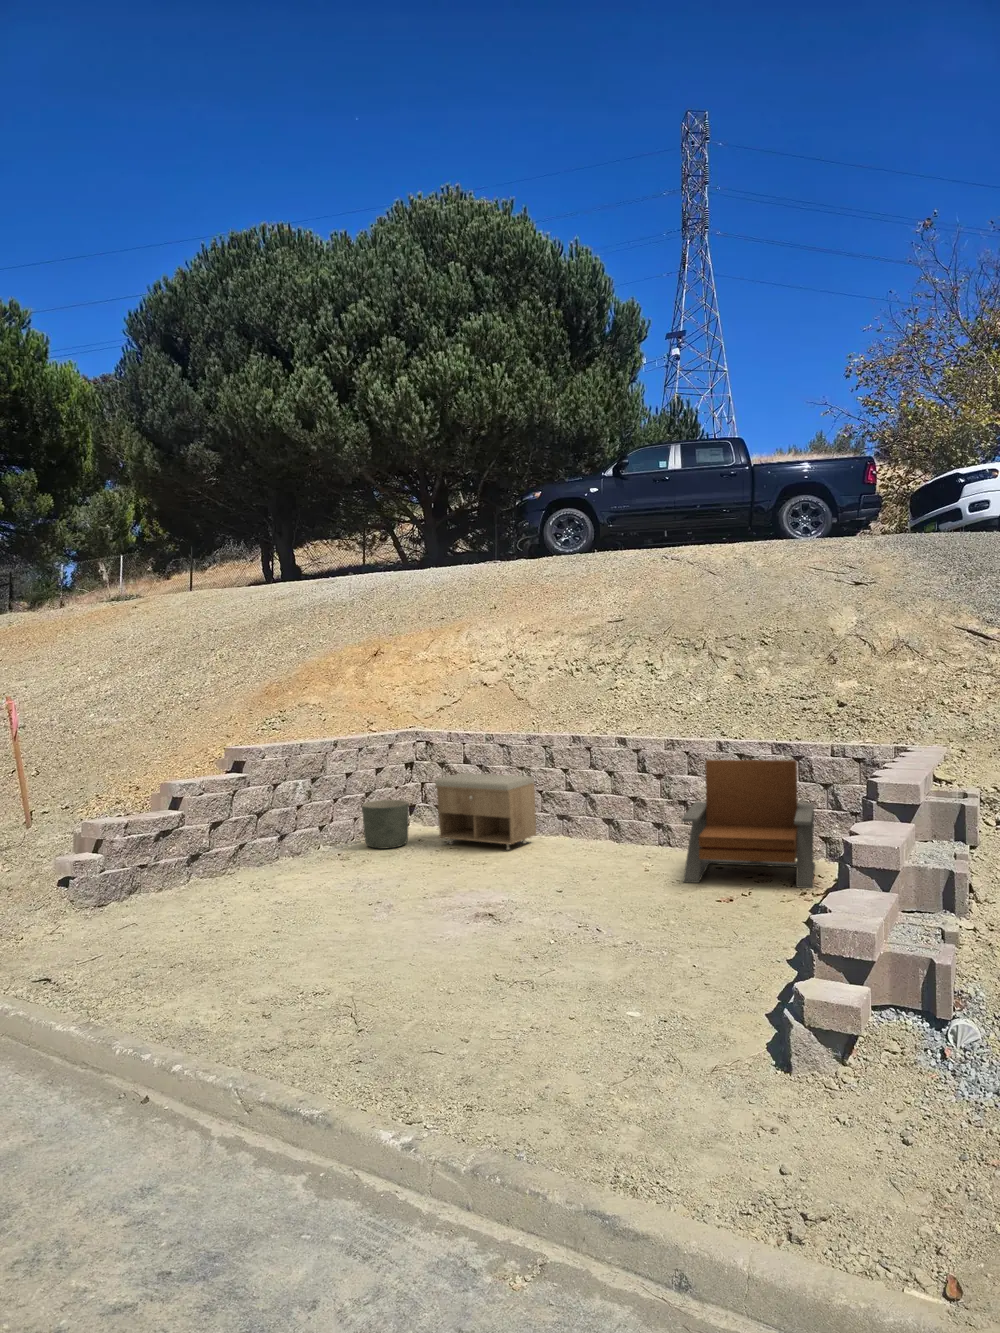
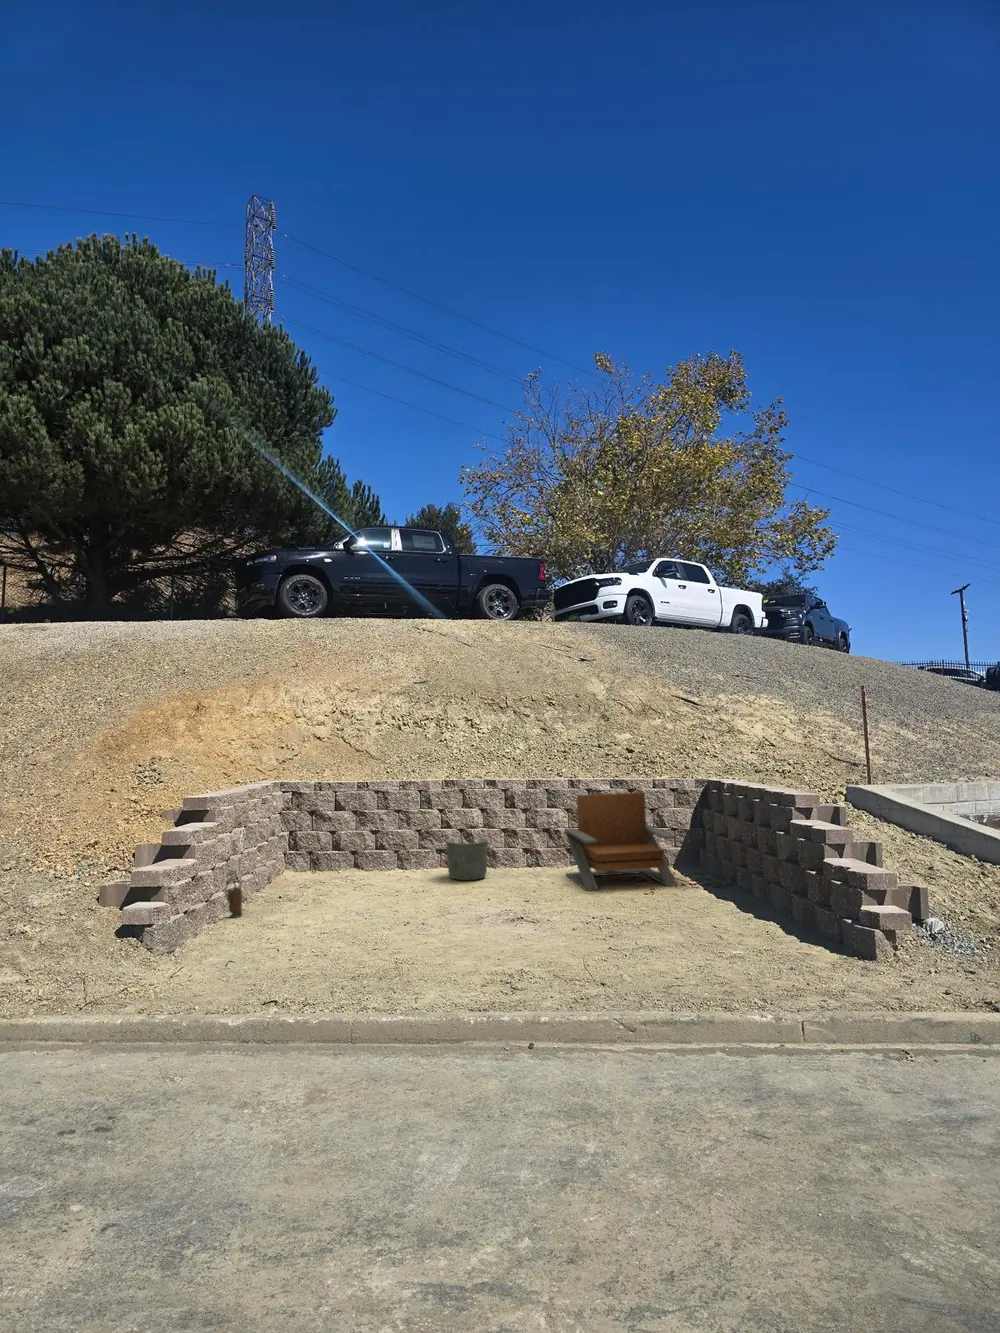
storage bench: present [435,773,536,850] -> none [332,817,415,883]
planter: present [362,800,409,849] -> present [446,837,488,880]
watering can: none [277,829,307,870] -> present [225,879,242,918]

